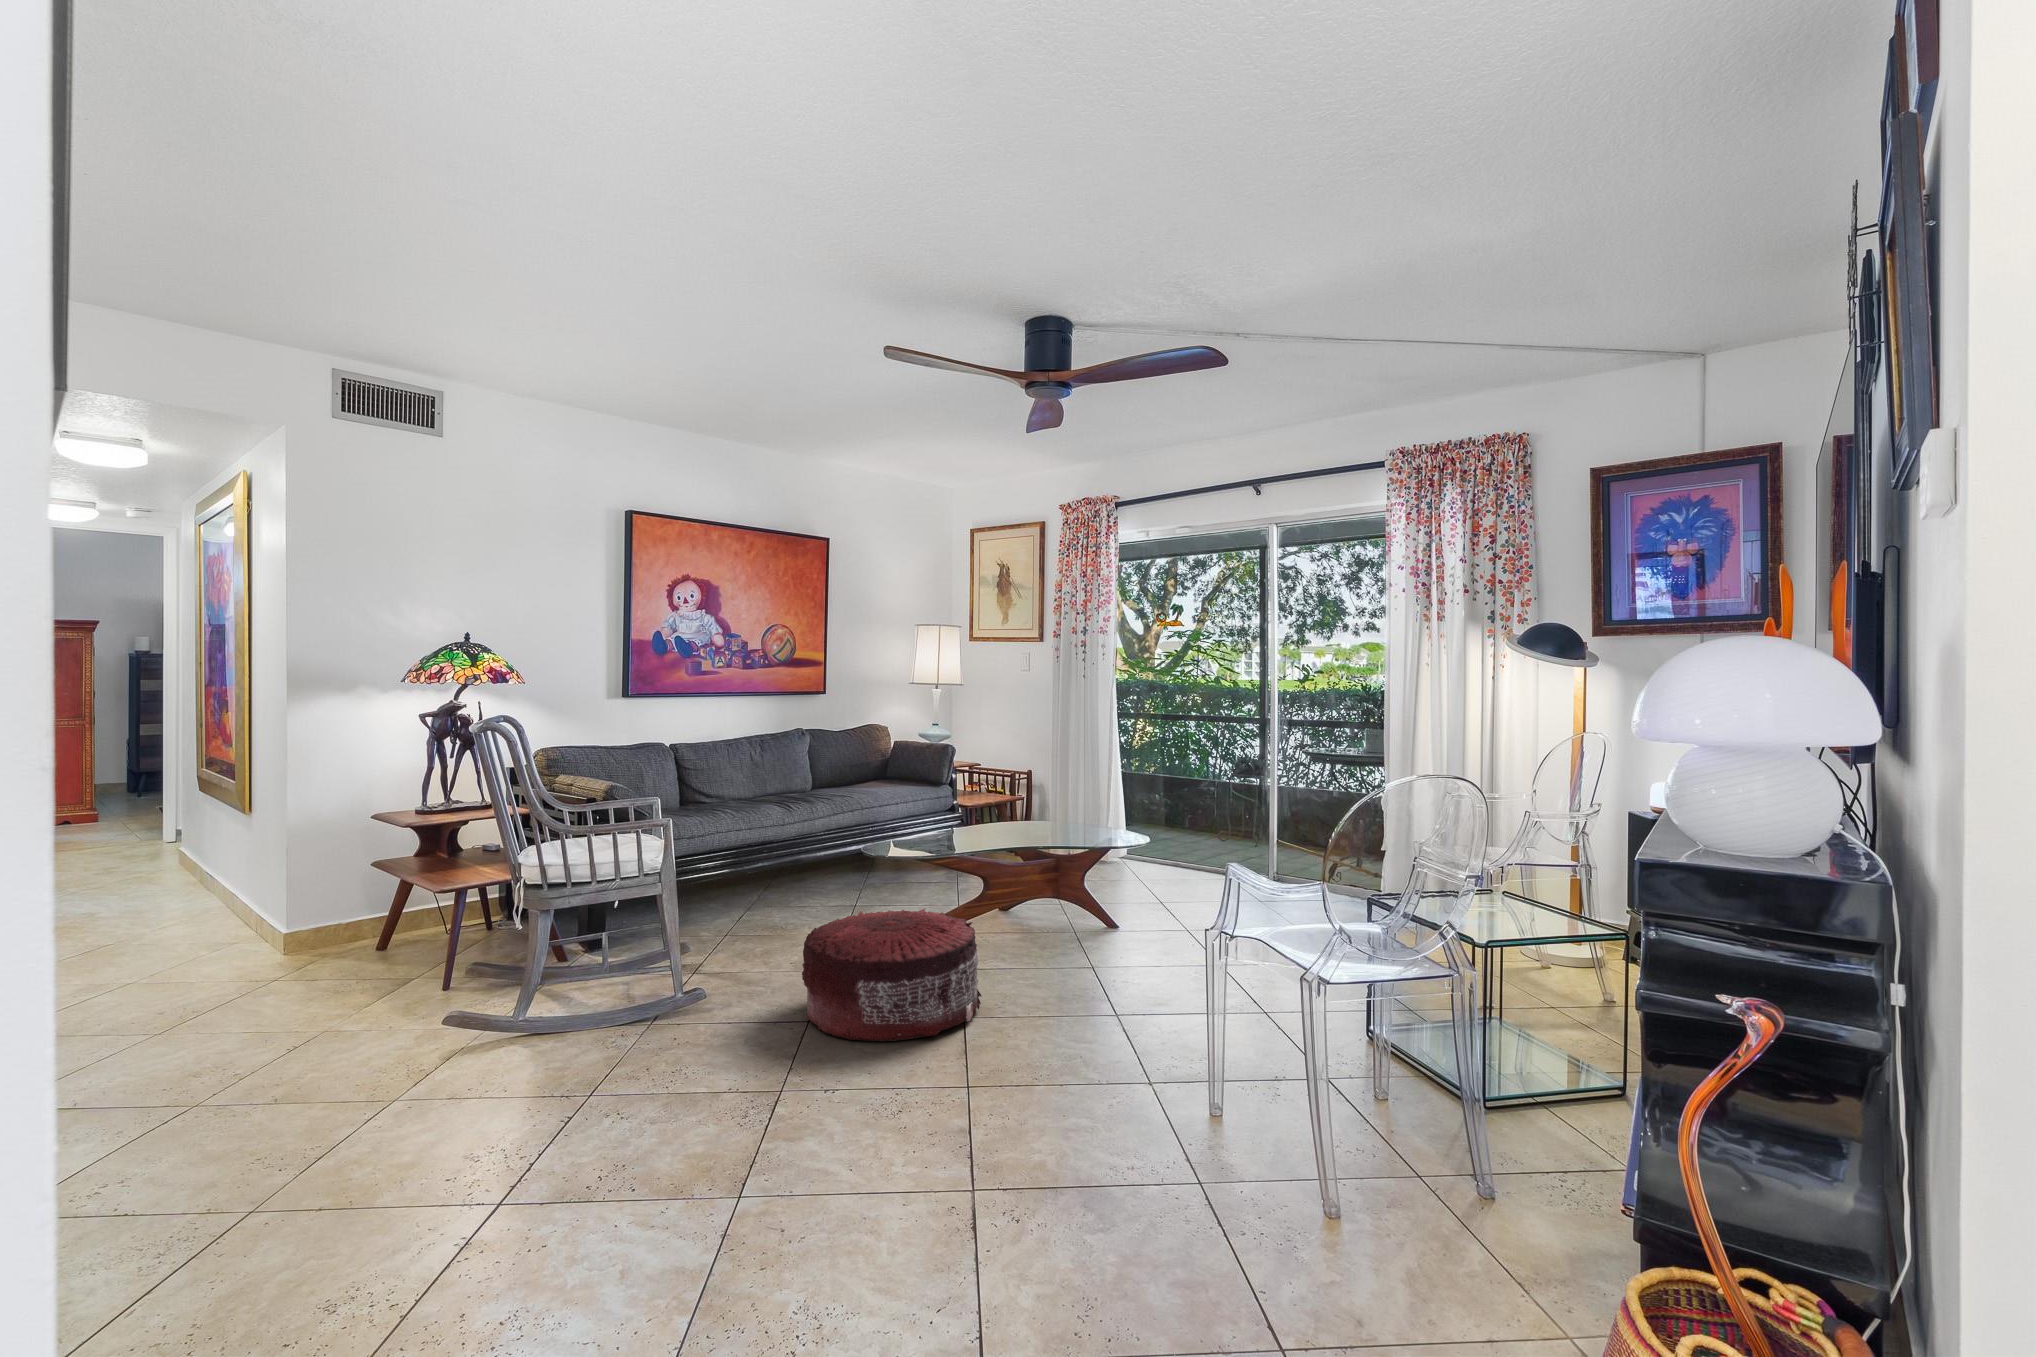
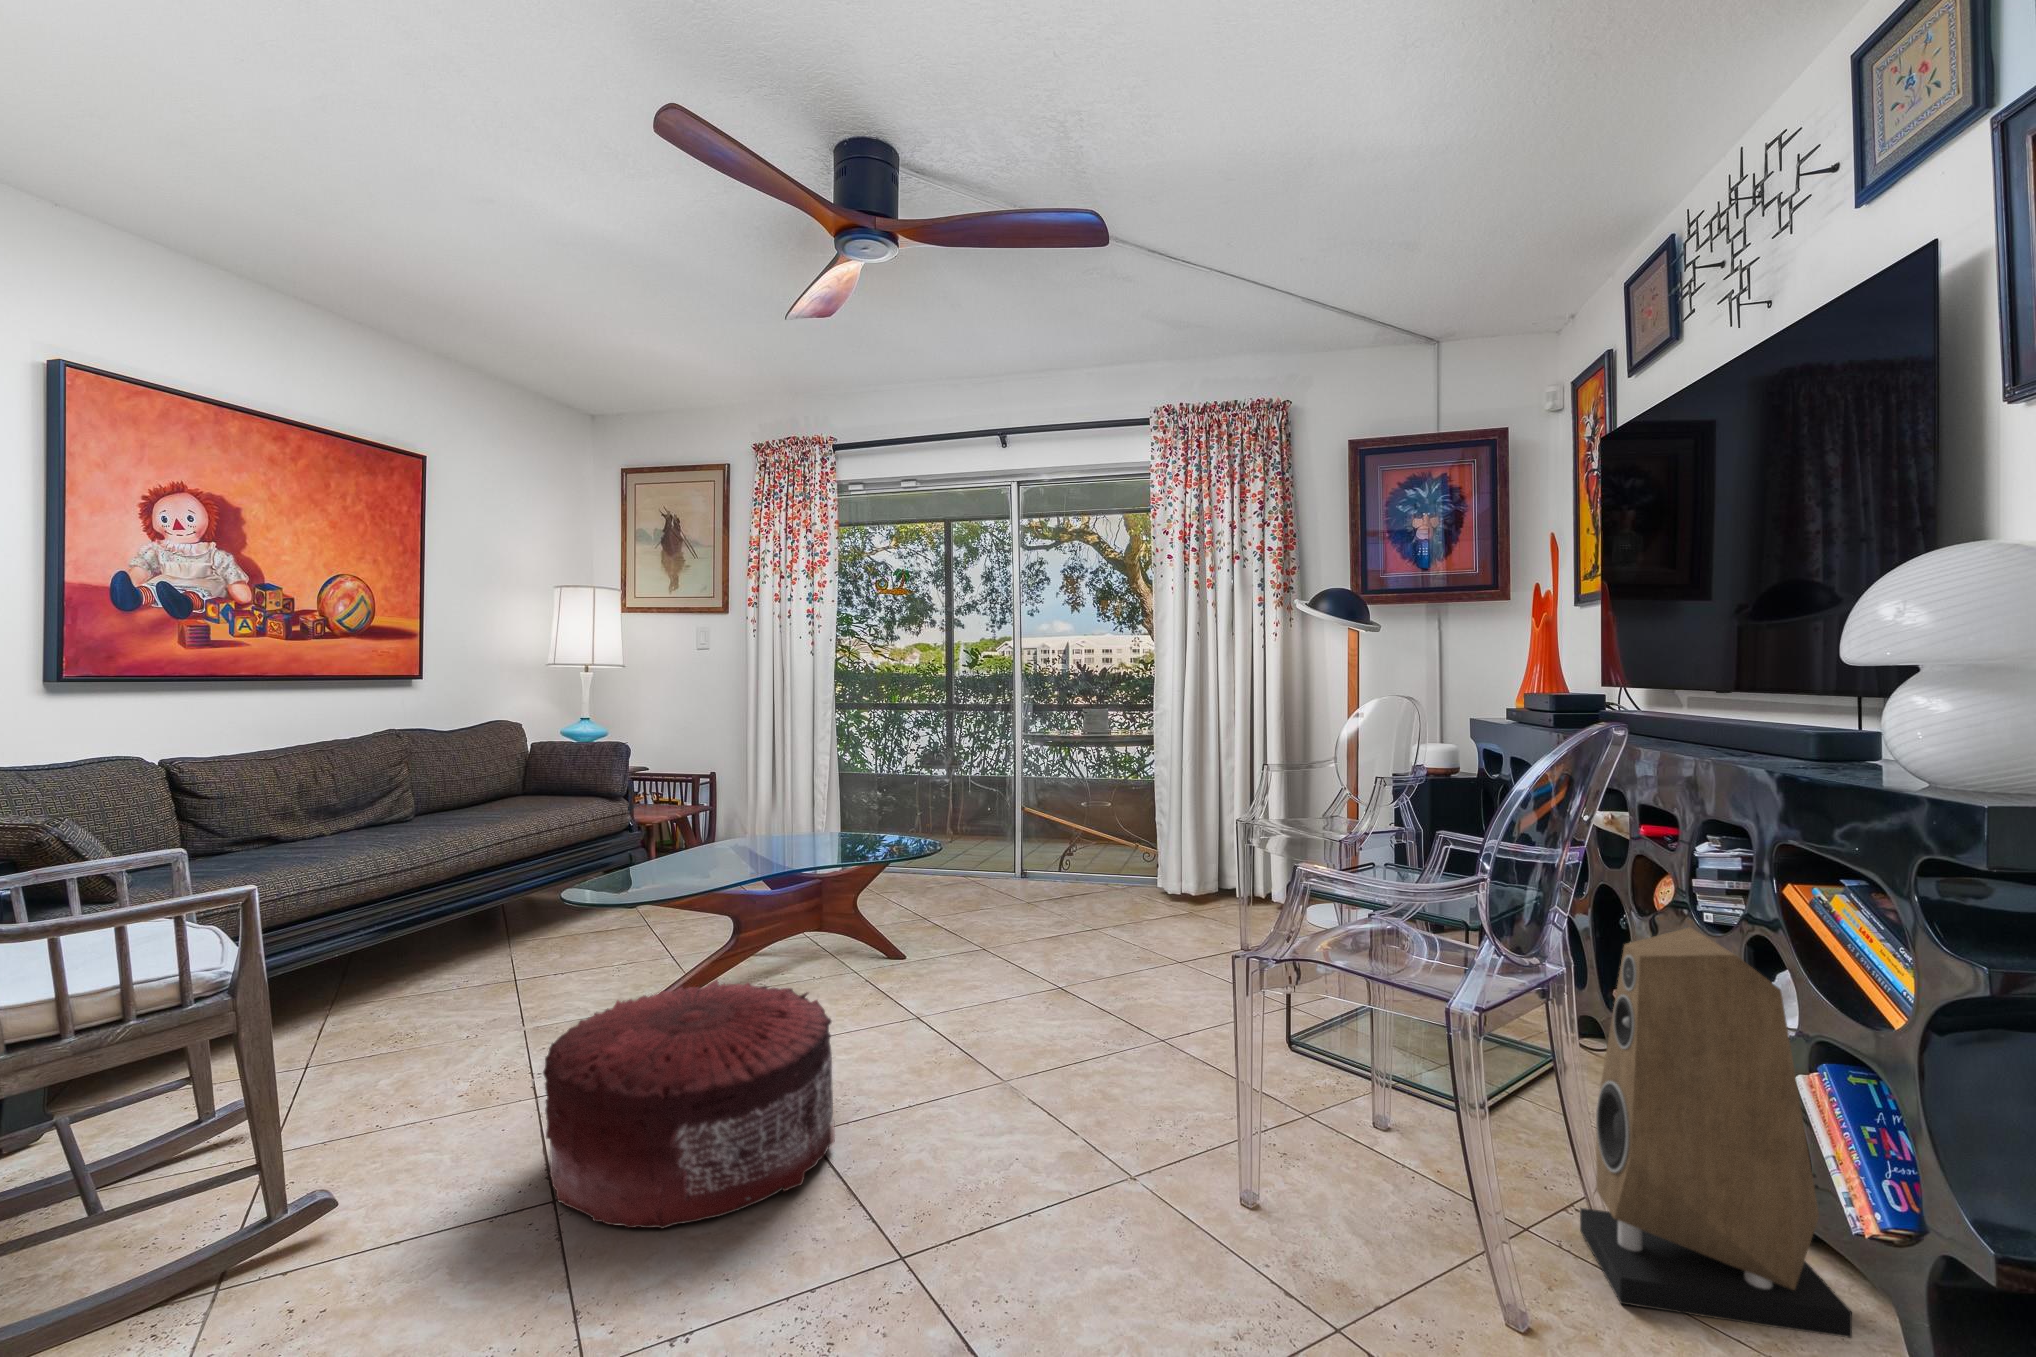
speaker: none [1413,936,1602,1268] -> present [1580,927,1852,1338]

